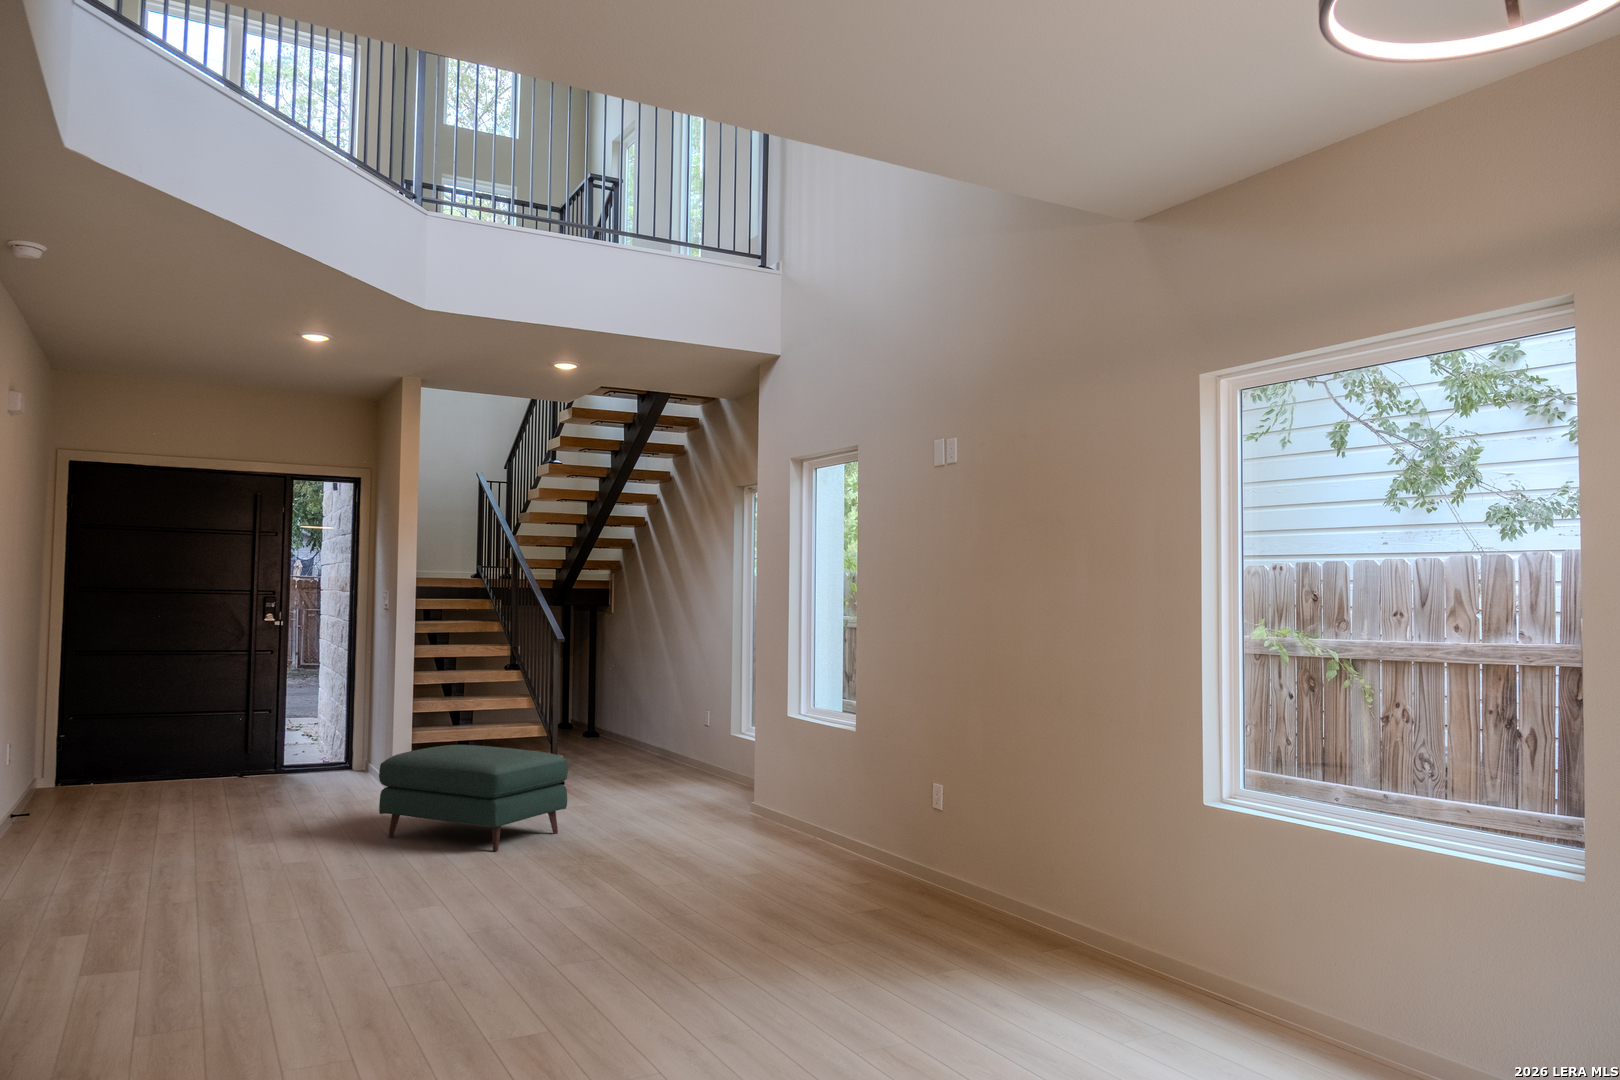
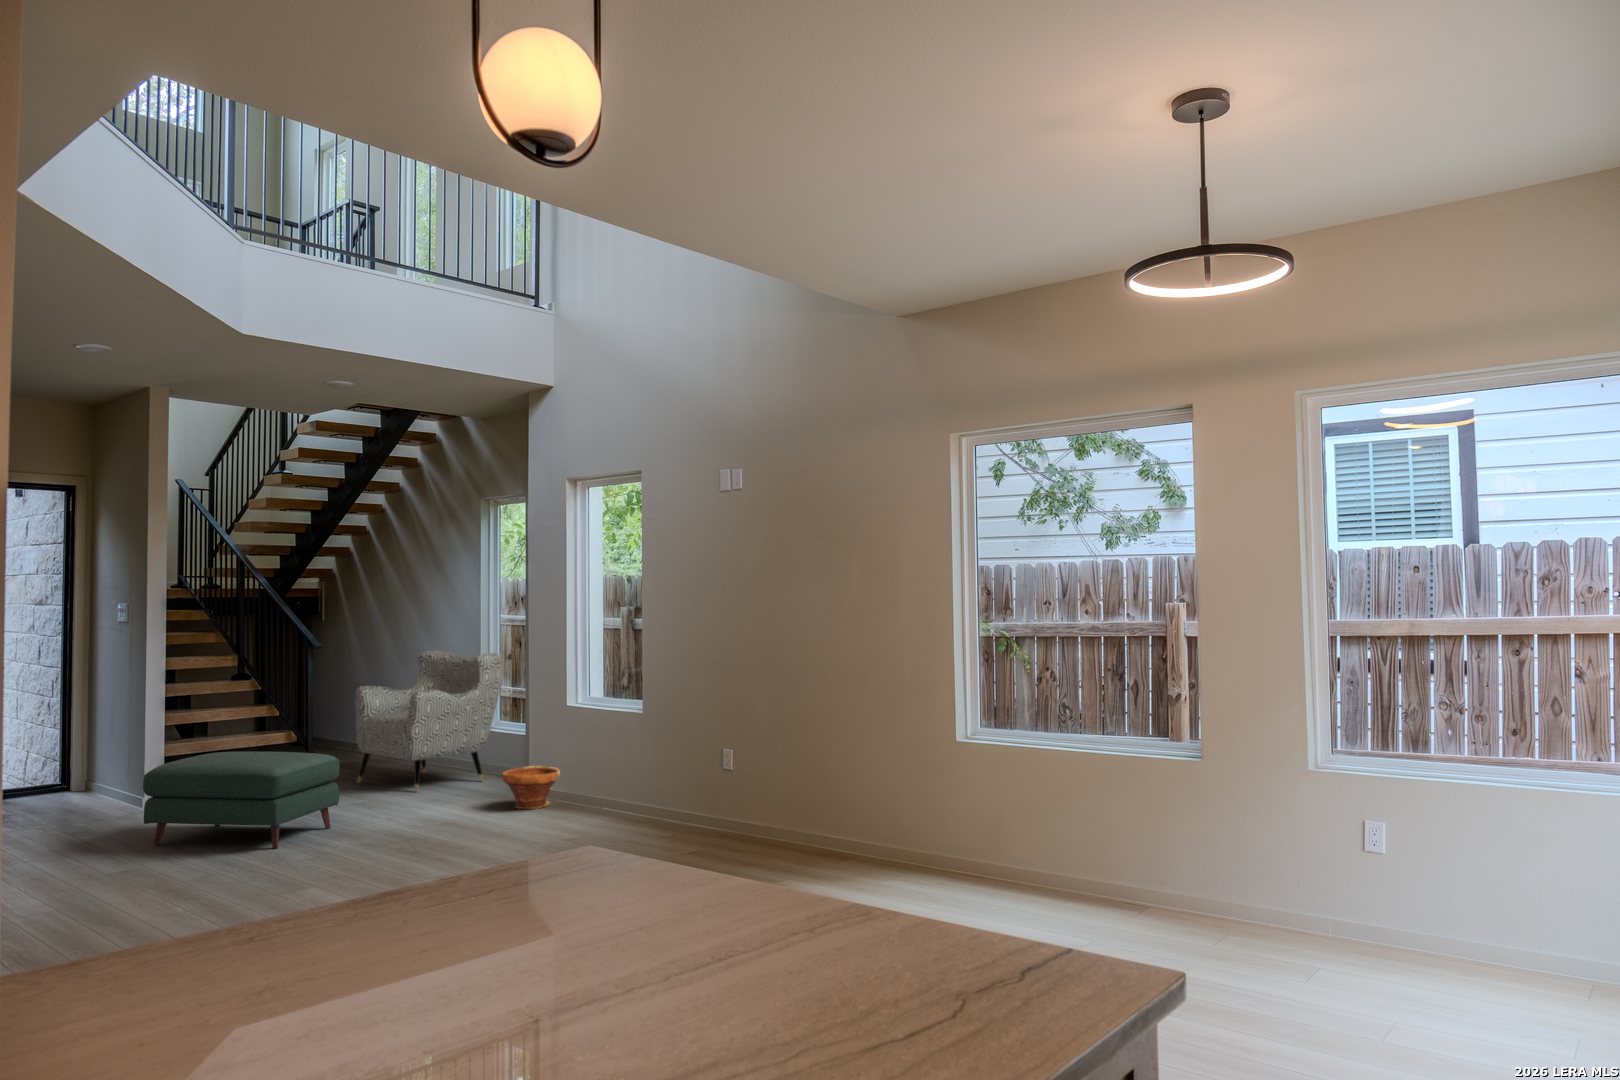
armchair: none [606,648,753,799] -> present [356,650,502,791]
planter: none [738,781,801,830] -> present [502,766,559,809]

